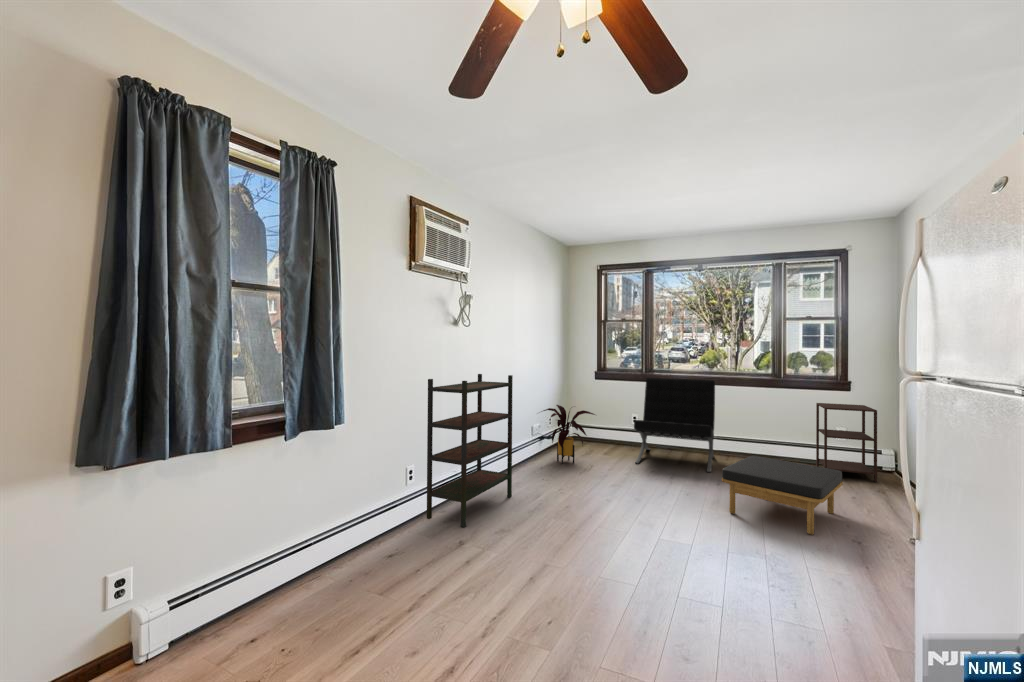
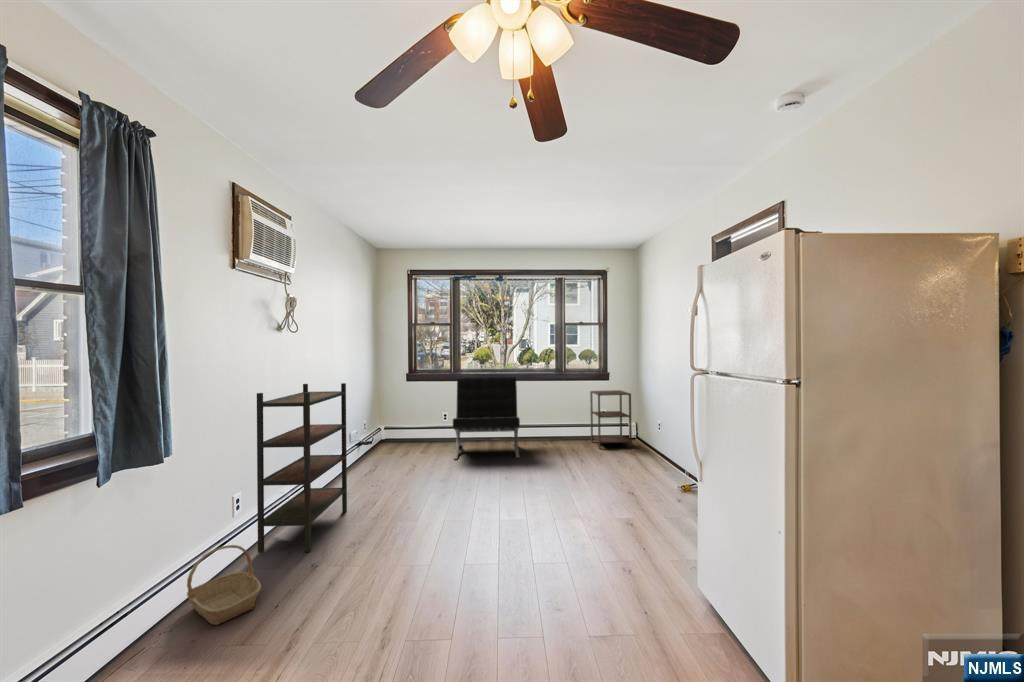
house plant: present [543,405,595,464] -> none [354,410,417,470]
ottoman: present [722,456,843,534] -> none [540,439,620,494]
basket: none [354,506,408,572] -> present [187,545,261,625]

